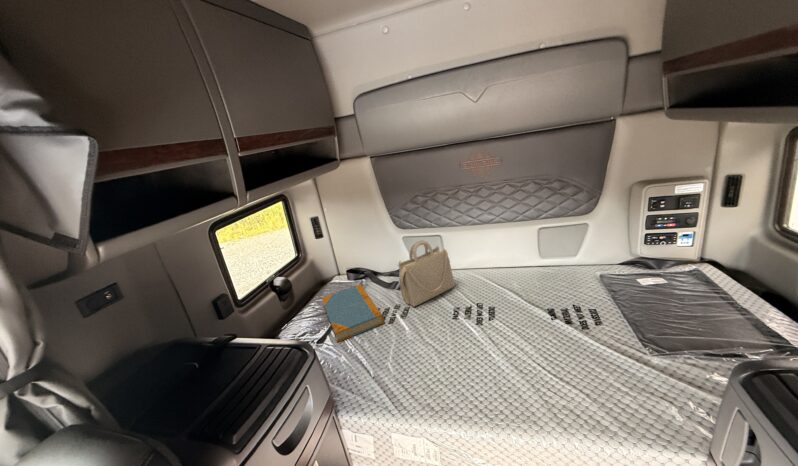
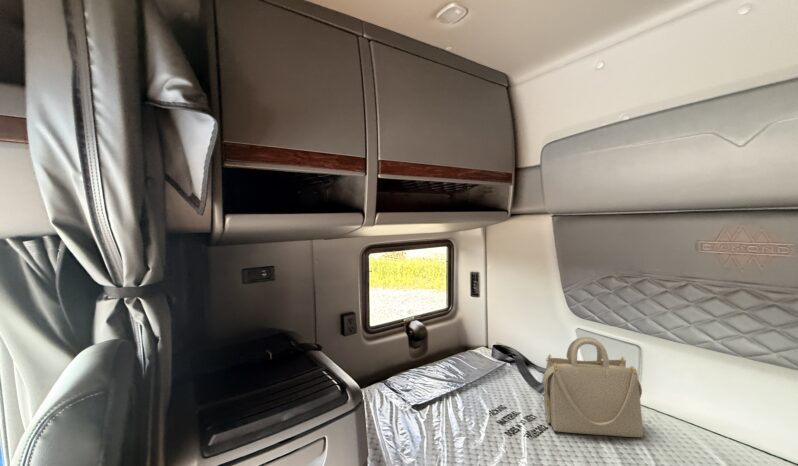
book: present [322,284,384,342] -> none [434,361,501,429]

